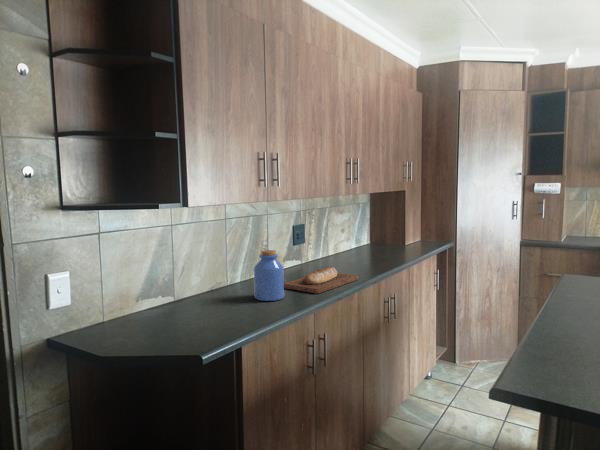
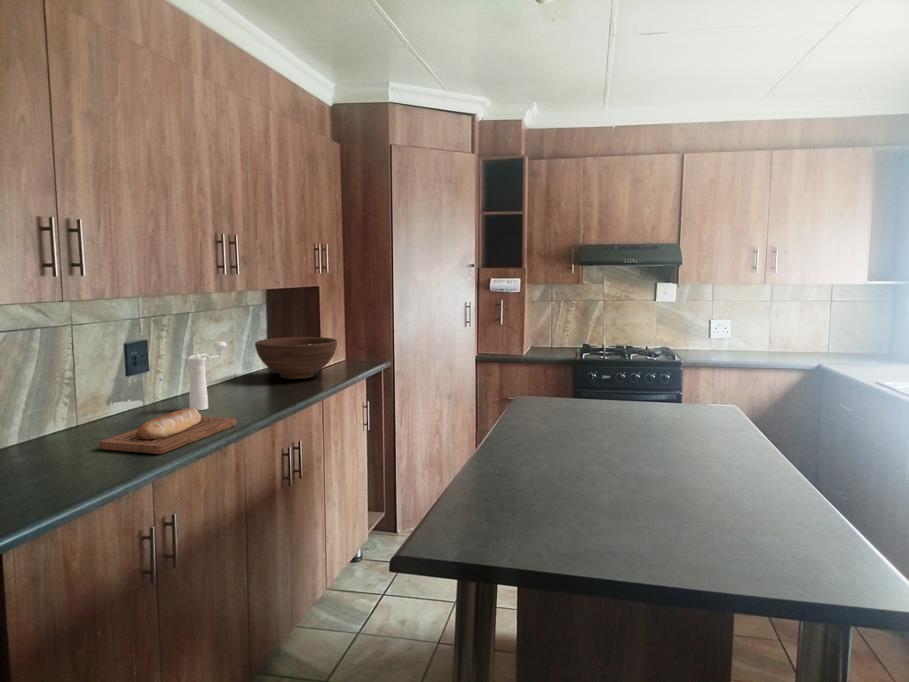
fruit bowl: none [365,224,419,253] -> present [255,337,337,379]
pepper mill: none [328,226,351,269] -> present [188,341,227,410]
jar: present [254,250,284,301] -> none [34,386,97,476]

